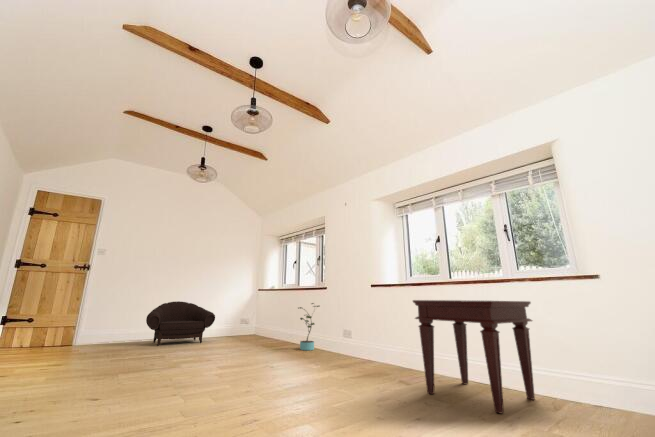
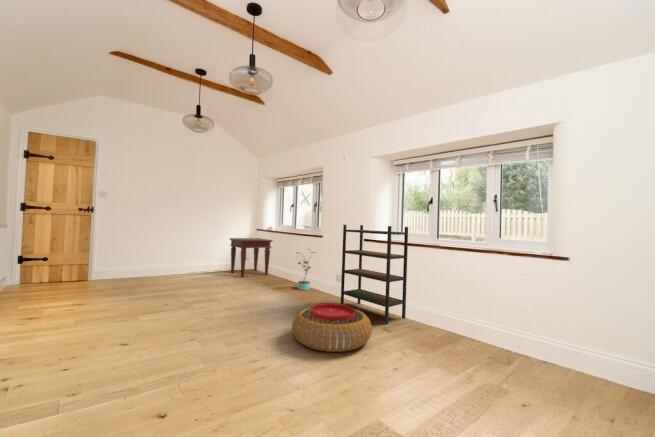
bookshelf: none [347,262,423,377] -> present [341,225,408,324]
side table: present [413,300,535,413] -> present [230,238,272,277]
armchair: present [146,301,215,346] -> none [156,241,219,282]
pouf: none [288,349,382,402] -> present [292,303,372,352]

